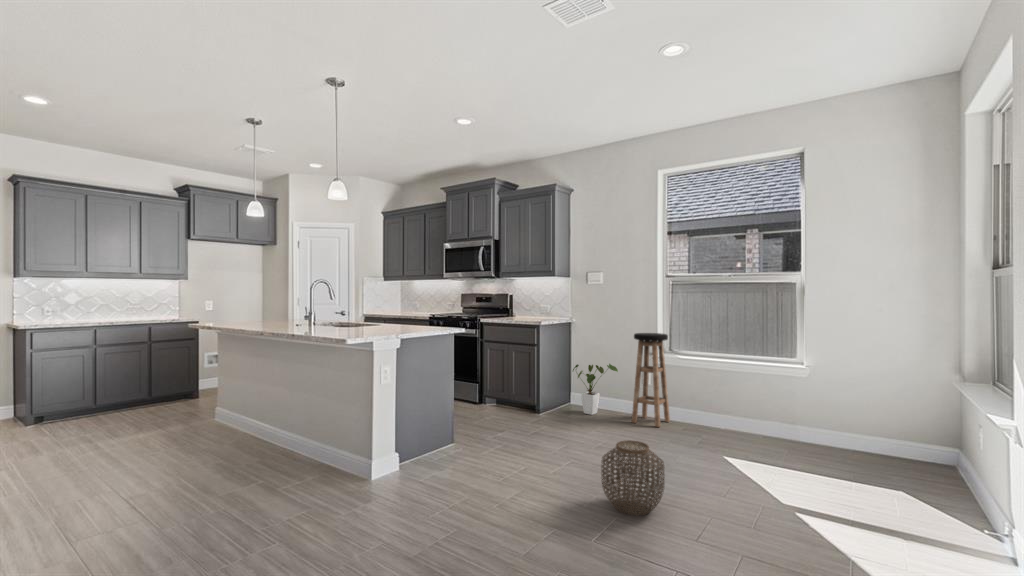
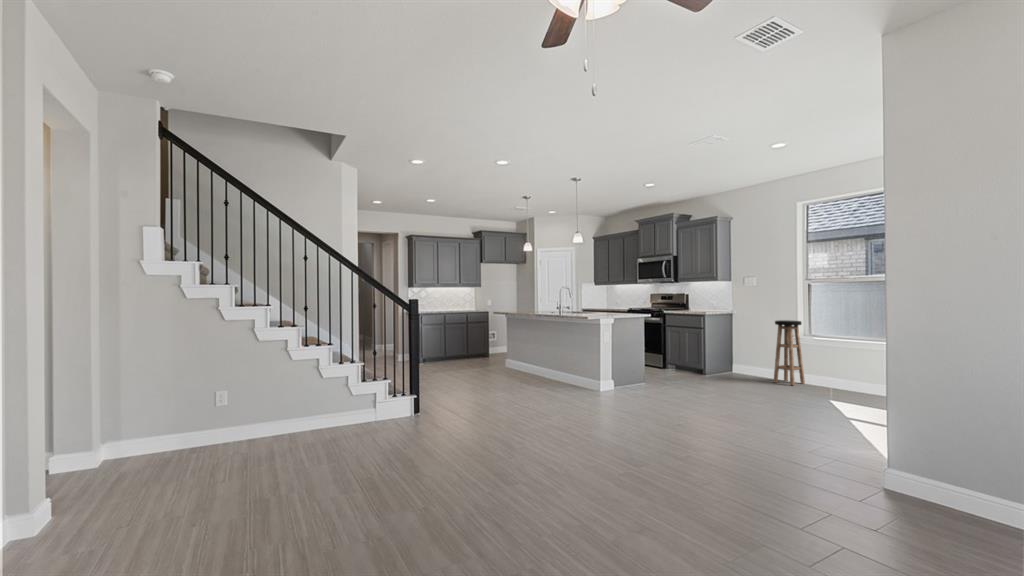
house plant: present [573,364,618,415] -> none [729,342,766,377]
woven basket: present [601,440,664,516] -> none [728,375,765,414]

